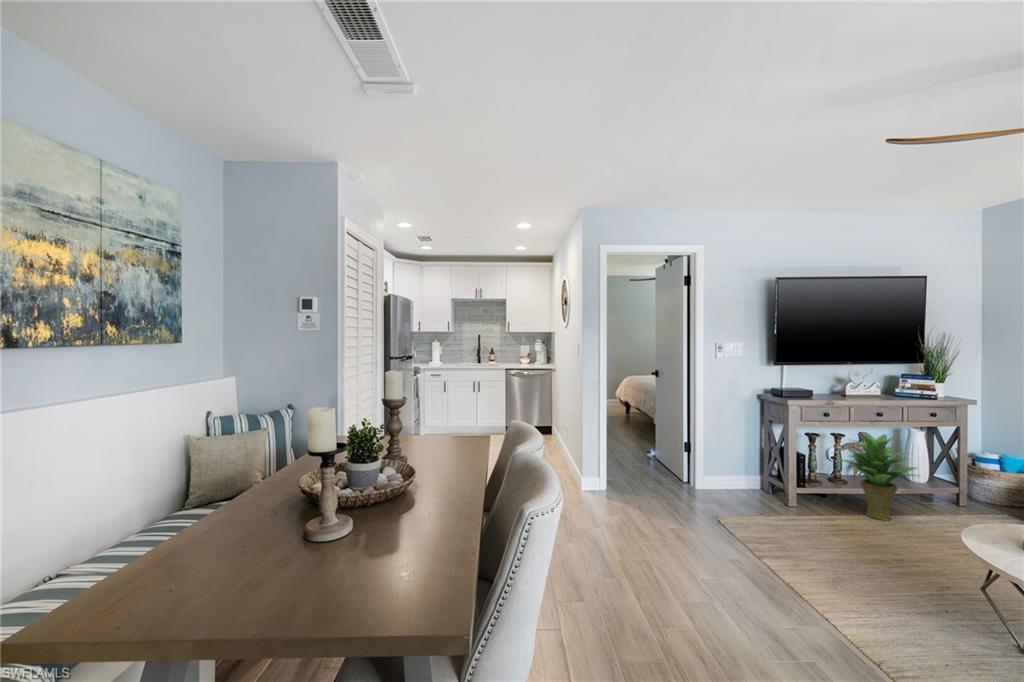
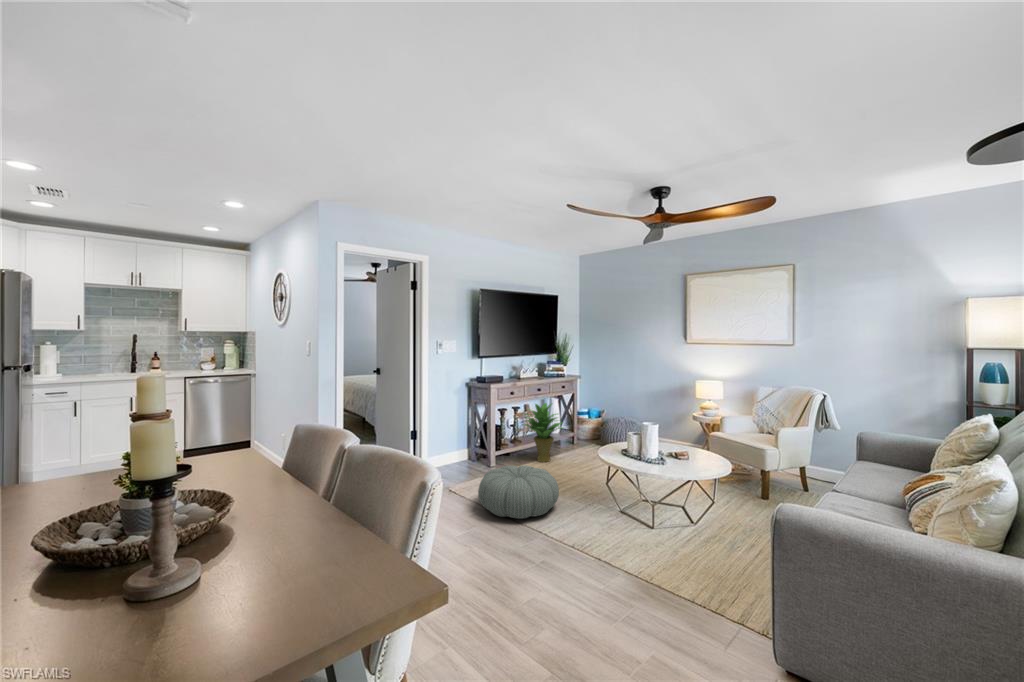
pouf: none [736,508,862,587] -> present [478,465,559,519]

